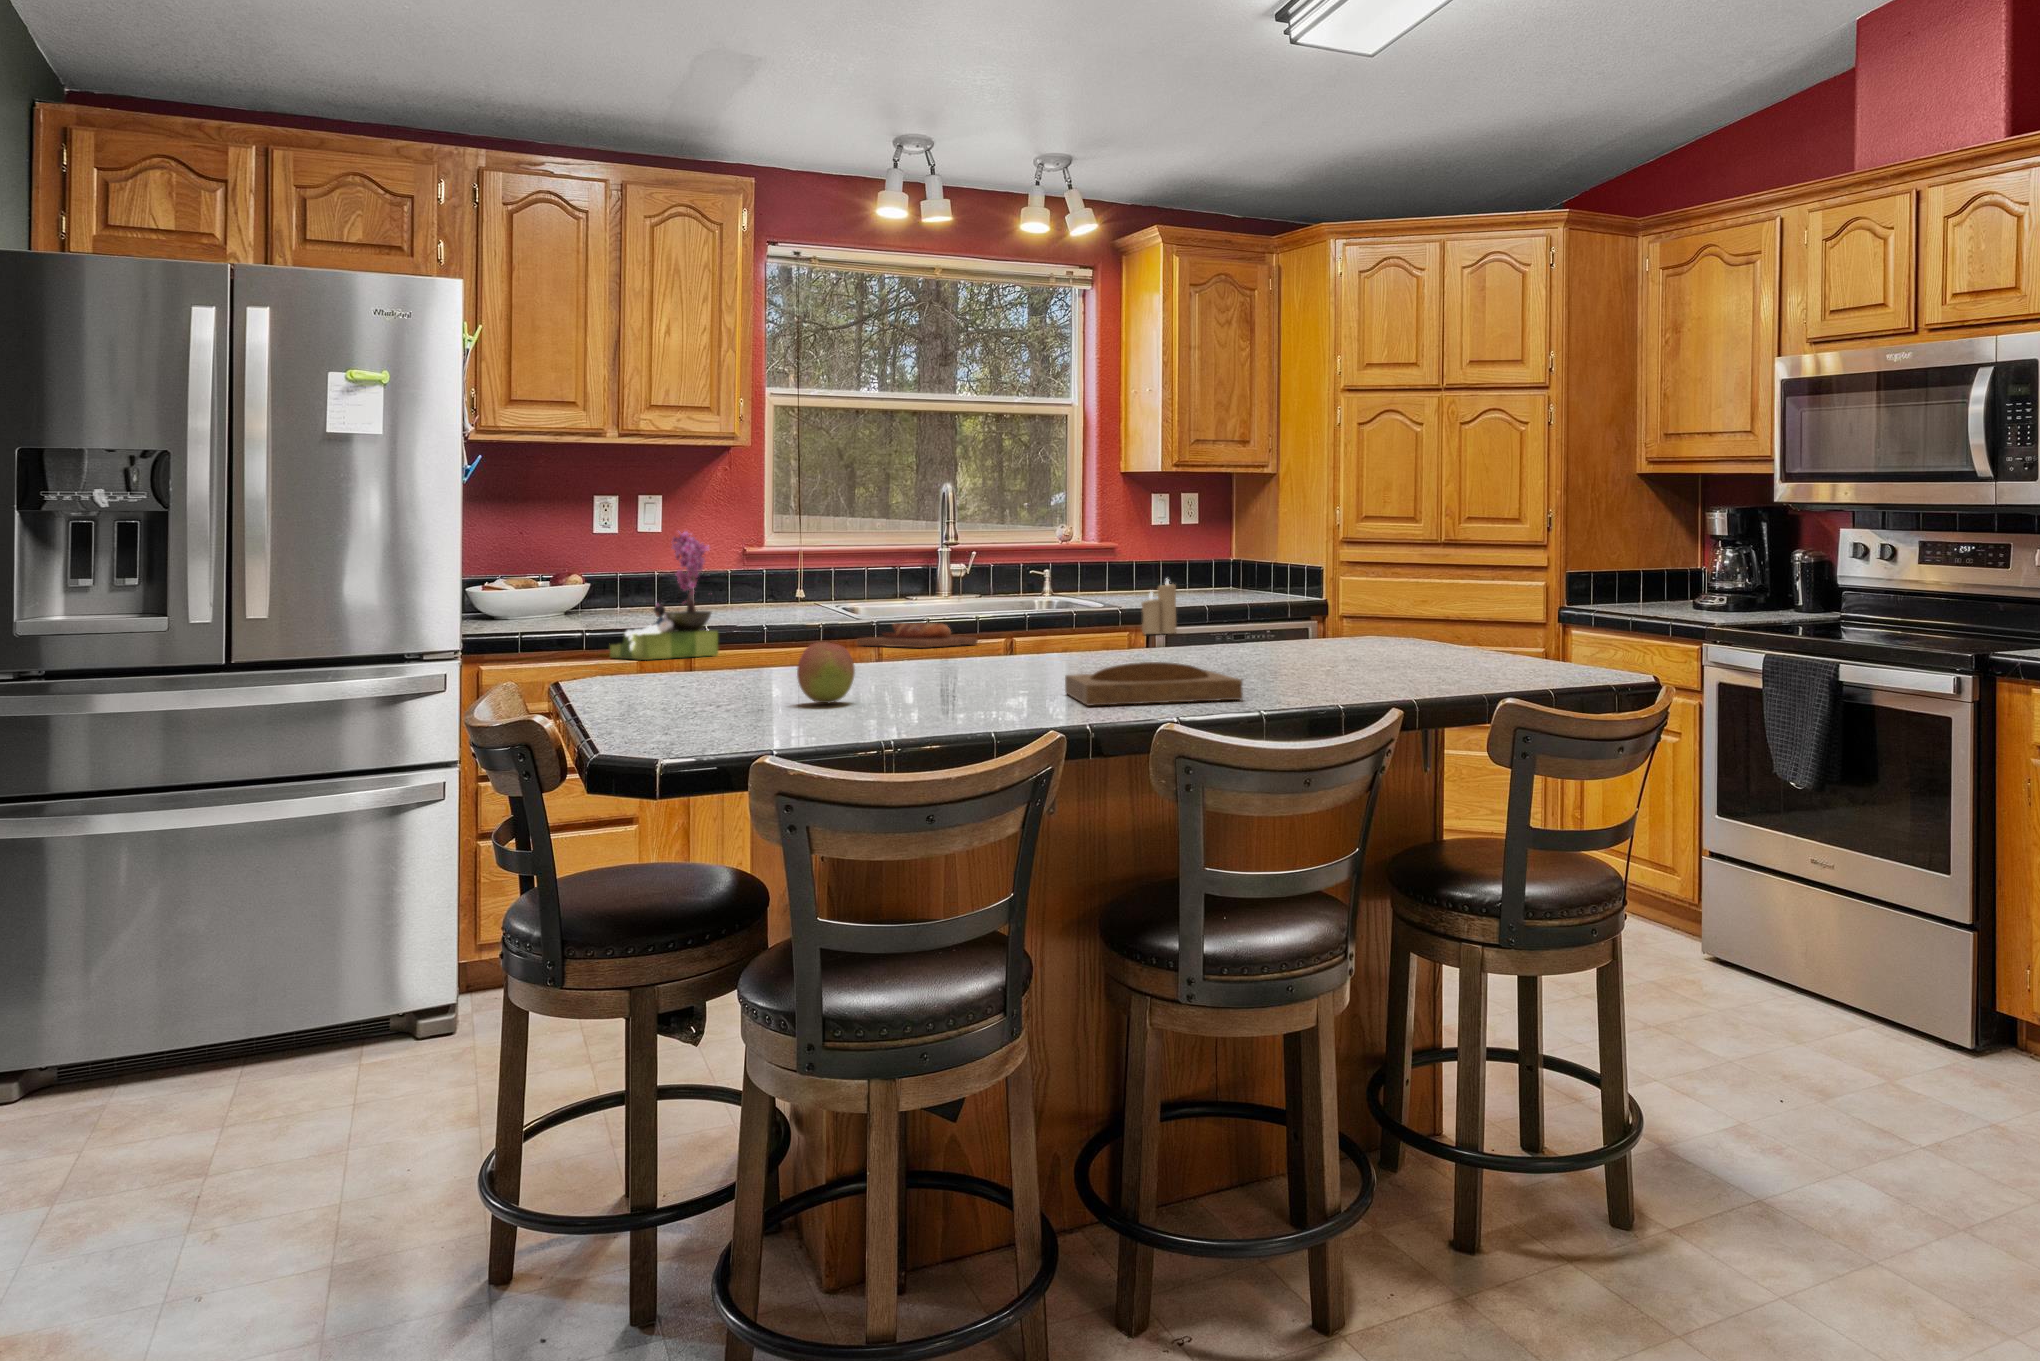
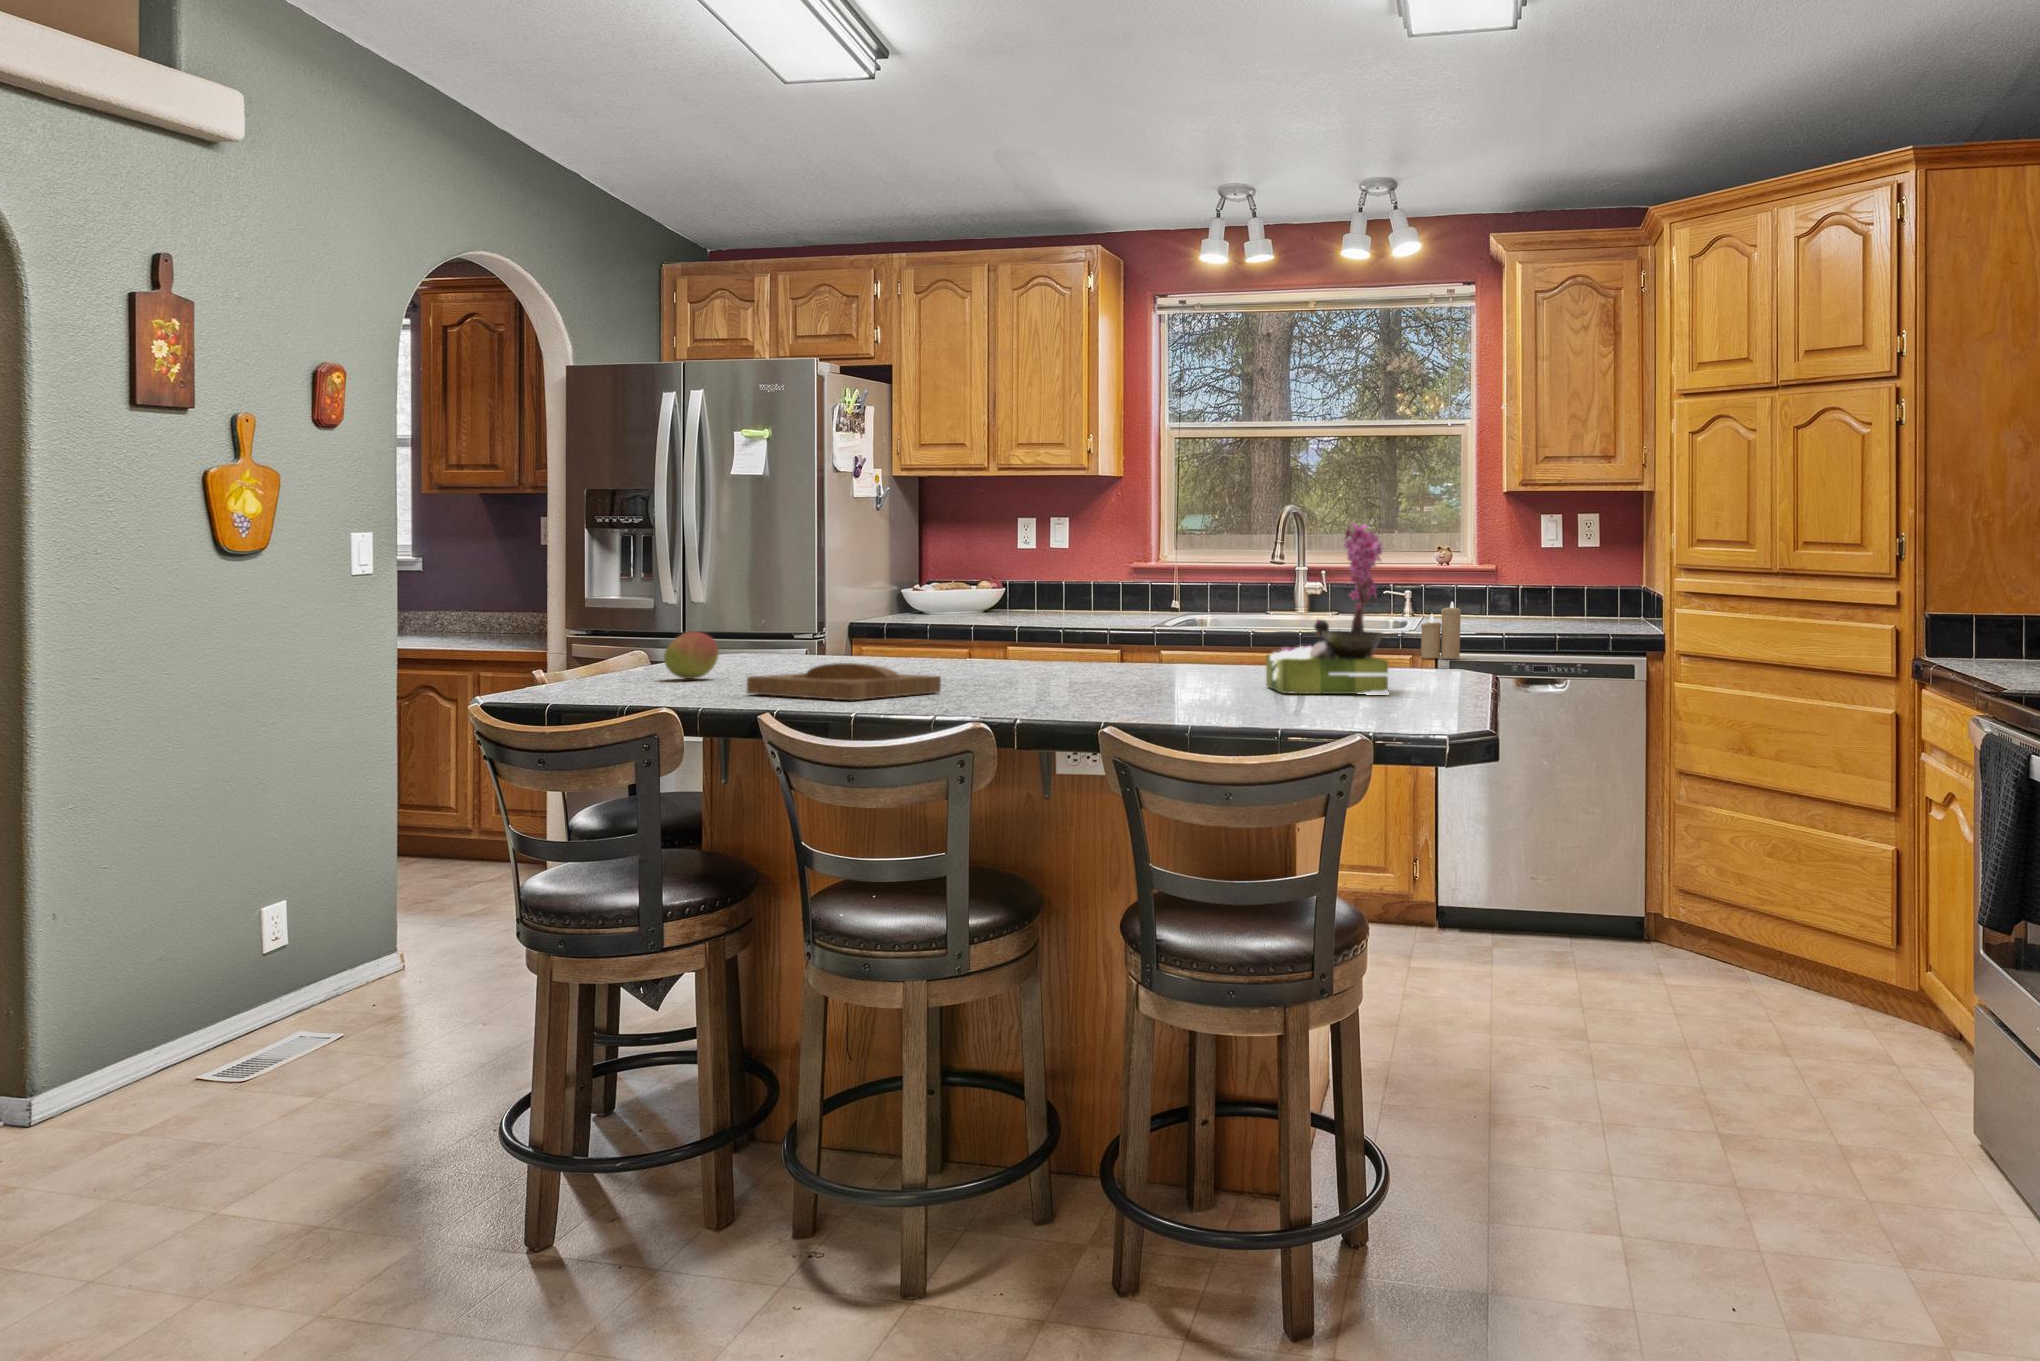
flower arrangement: present [610,532,718,660] -> present [1266,523,1388,694]
bread loaf: present [856,623,978,648] -> none [1155,633,1225,656]

